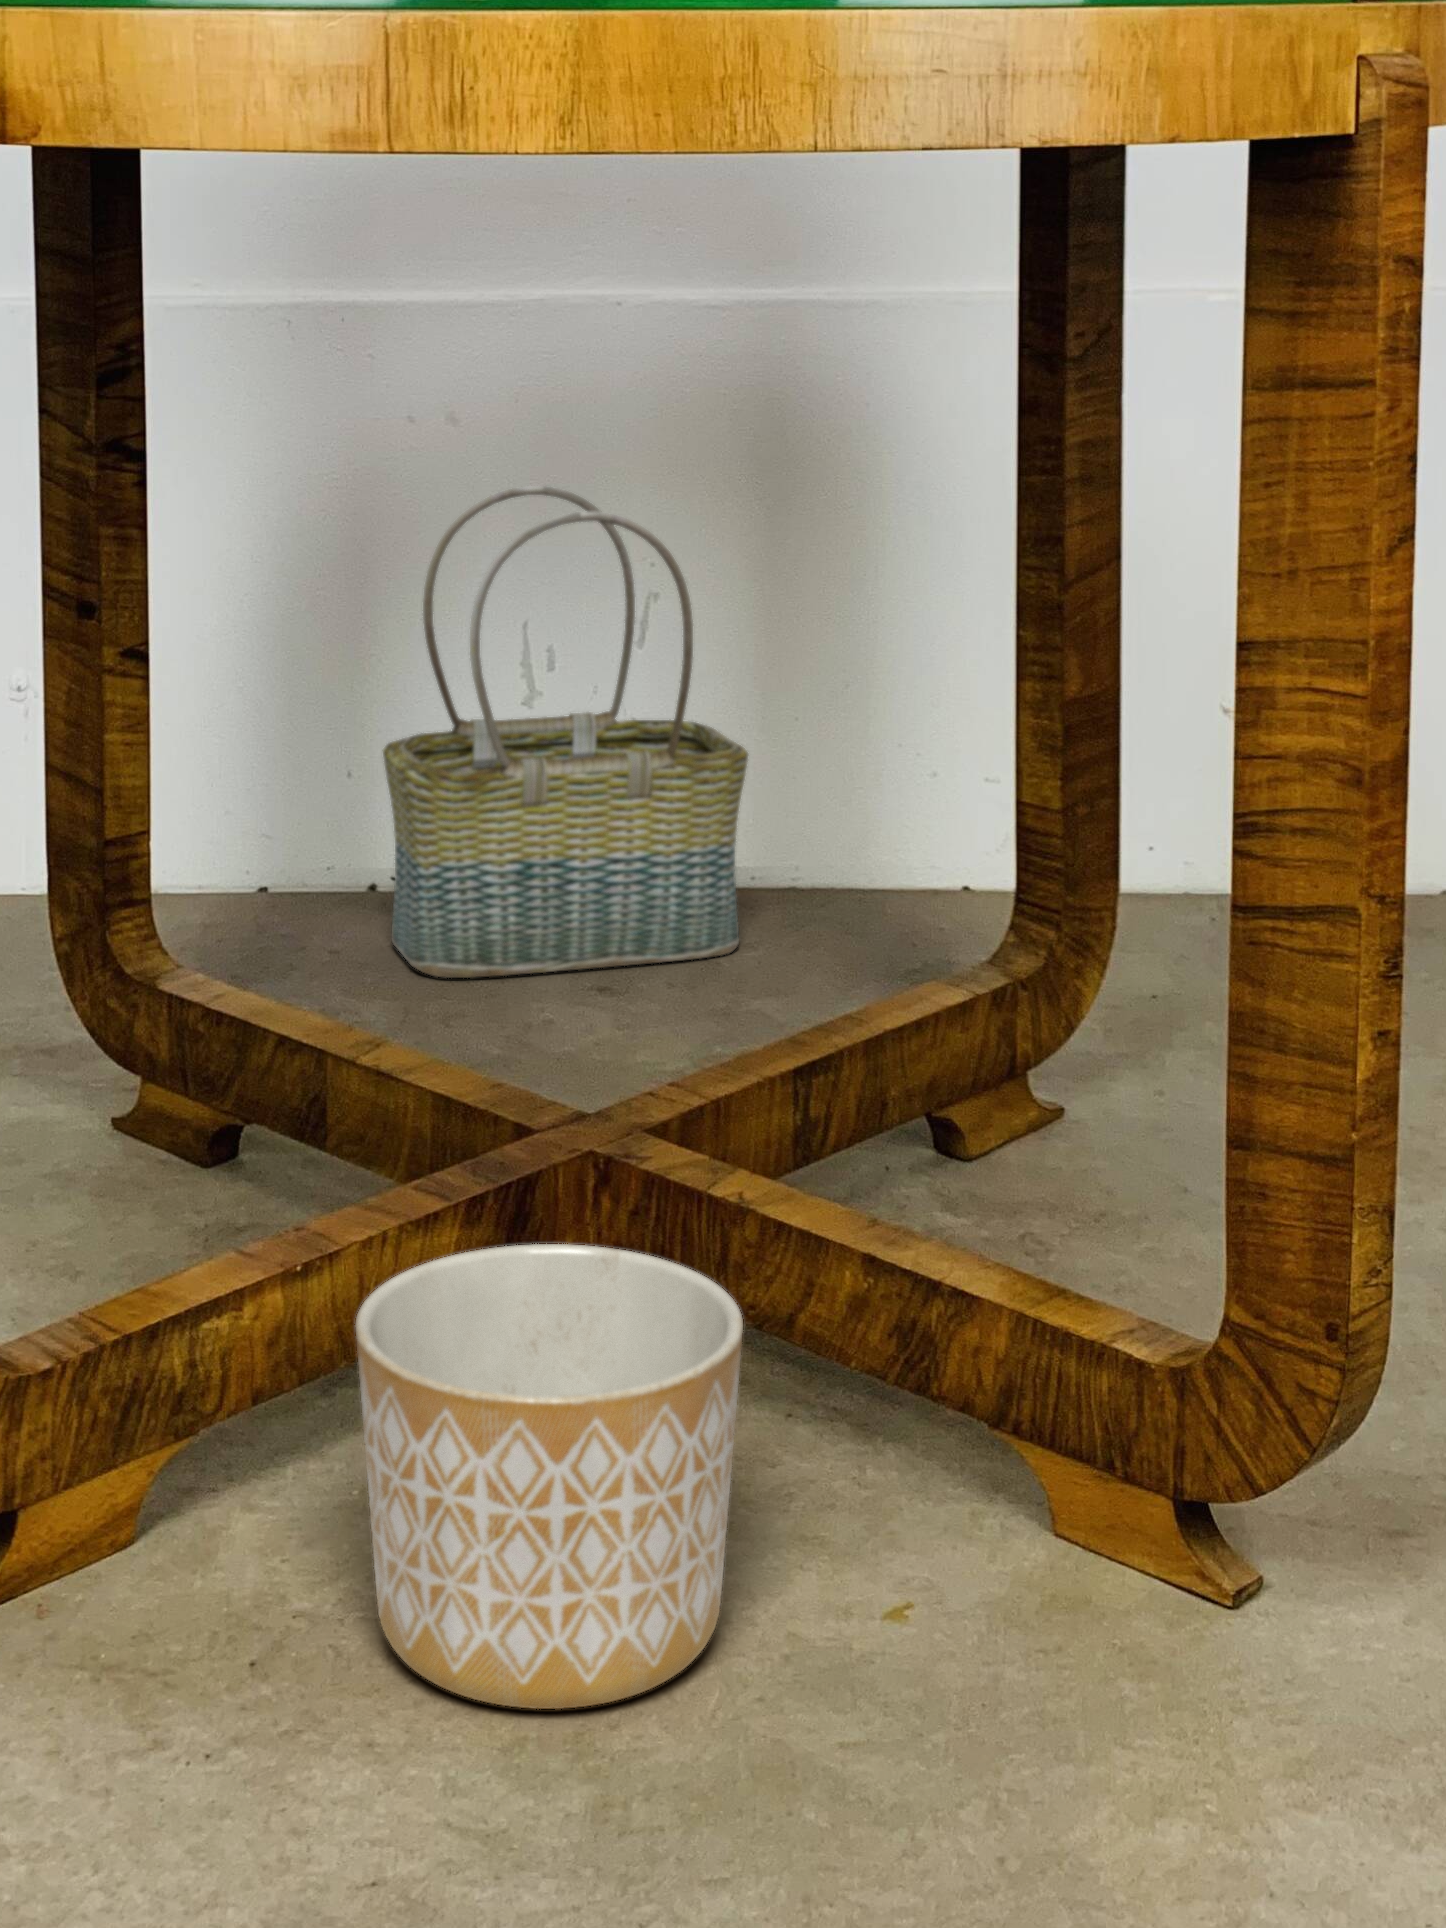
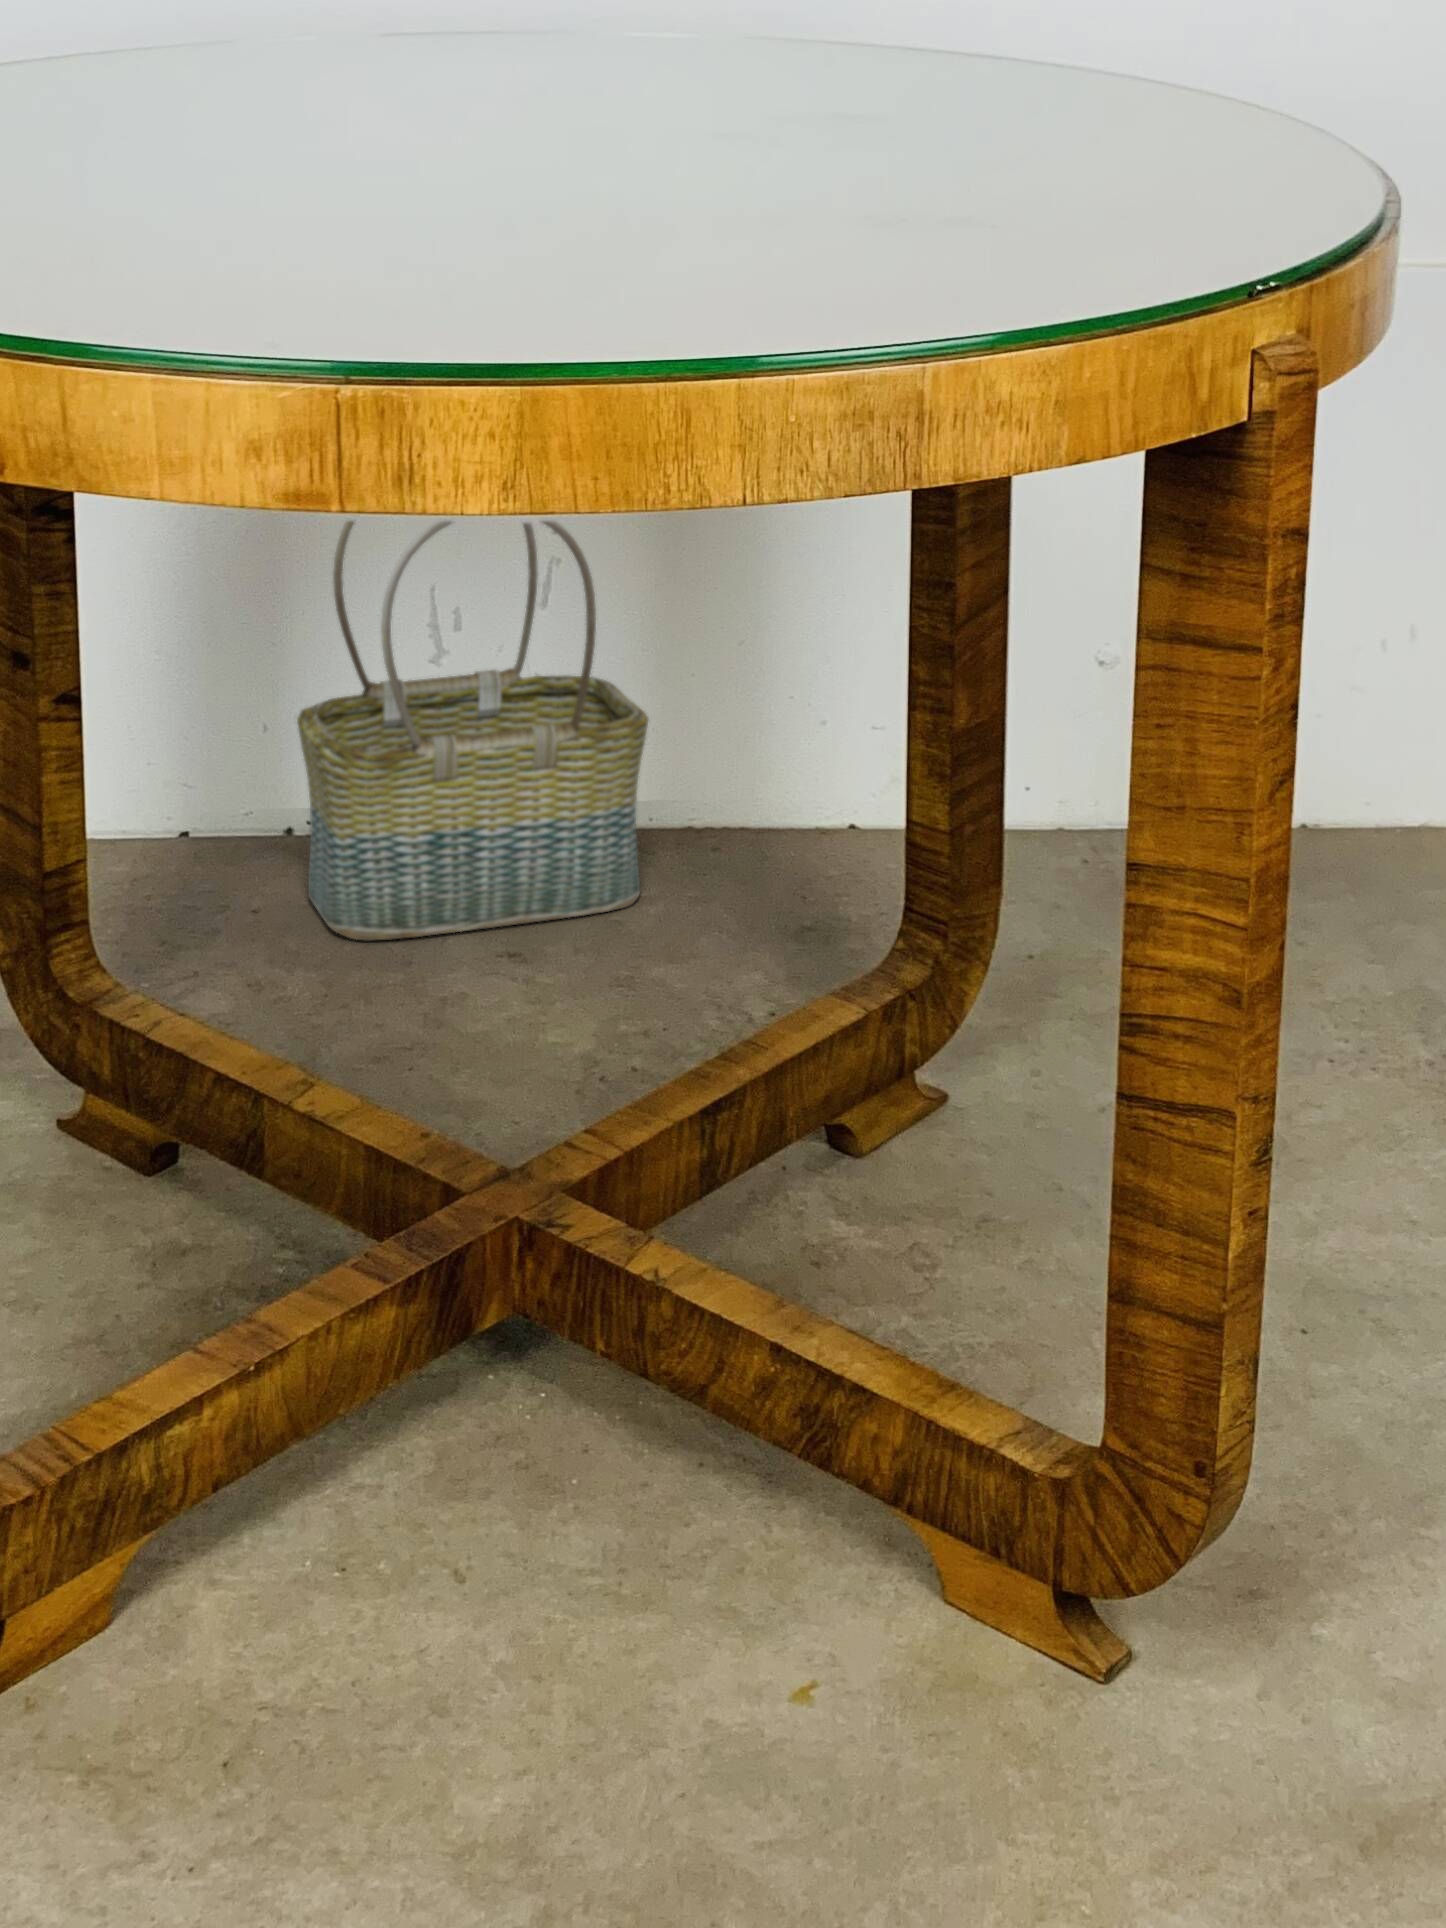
planter: present [356,1244,743,1709] -> none [313,1367,666,1812]

